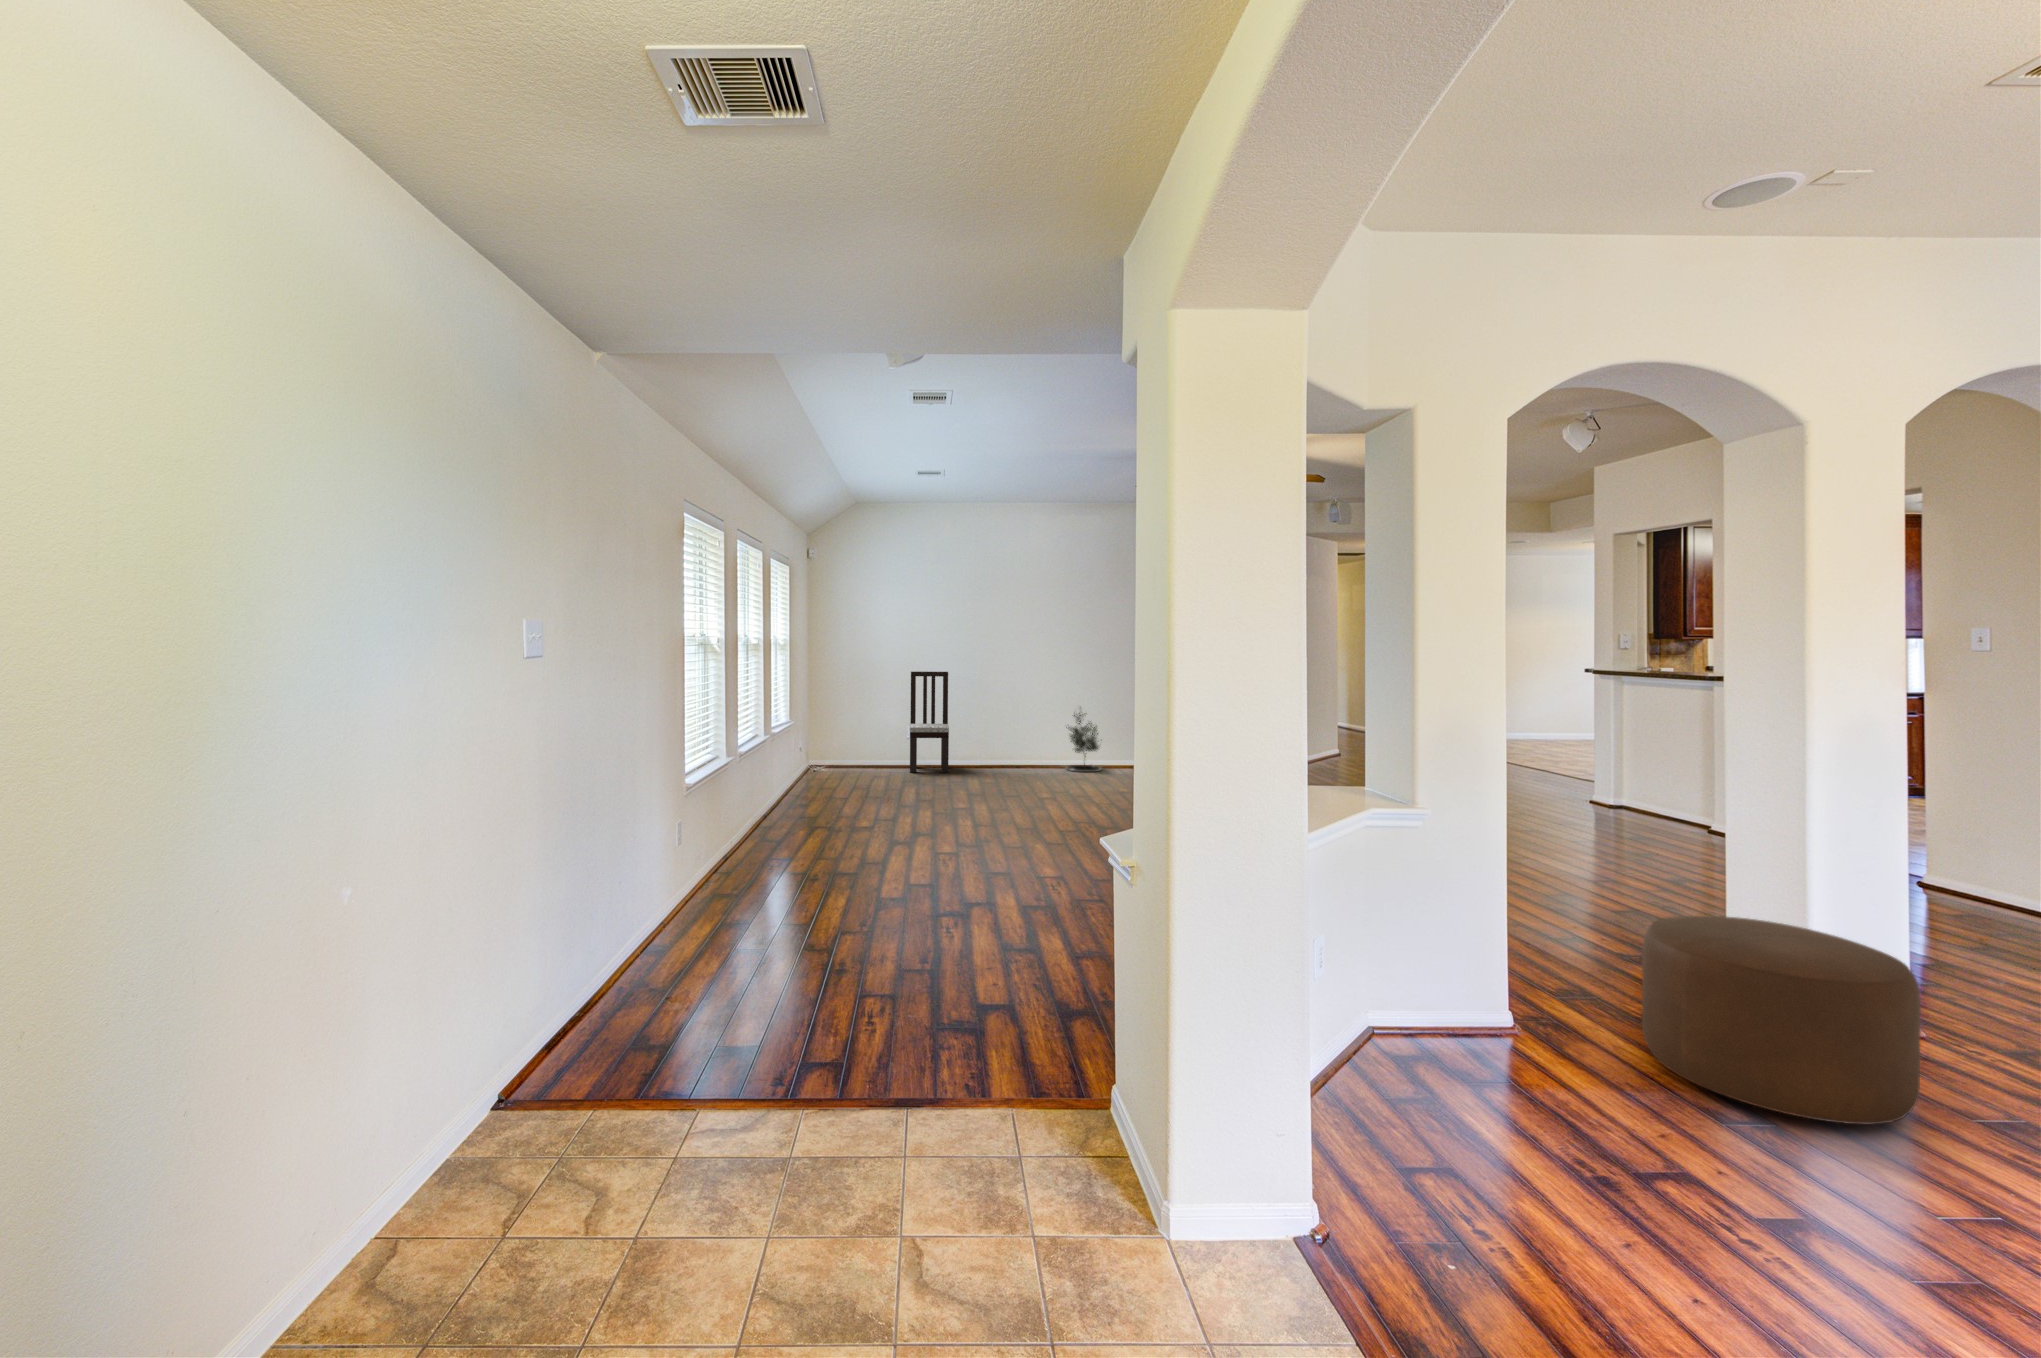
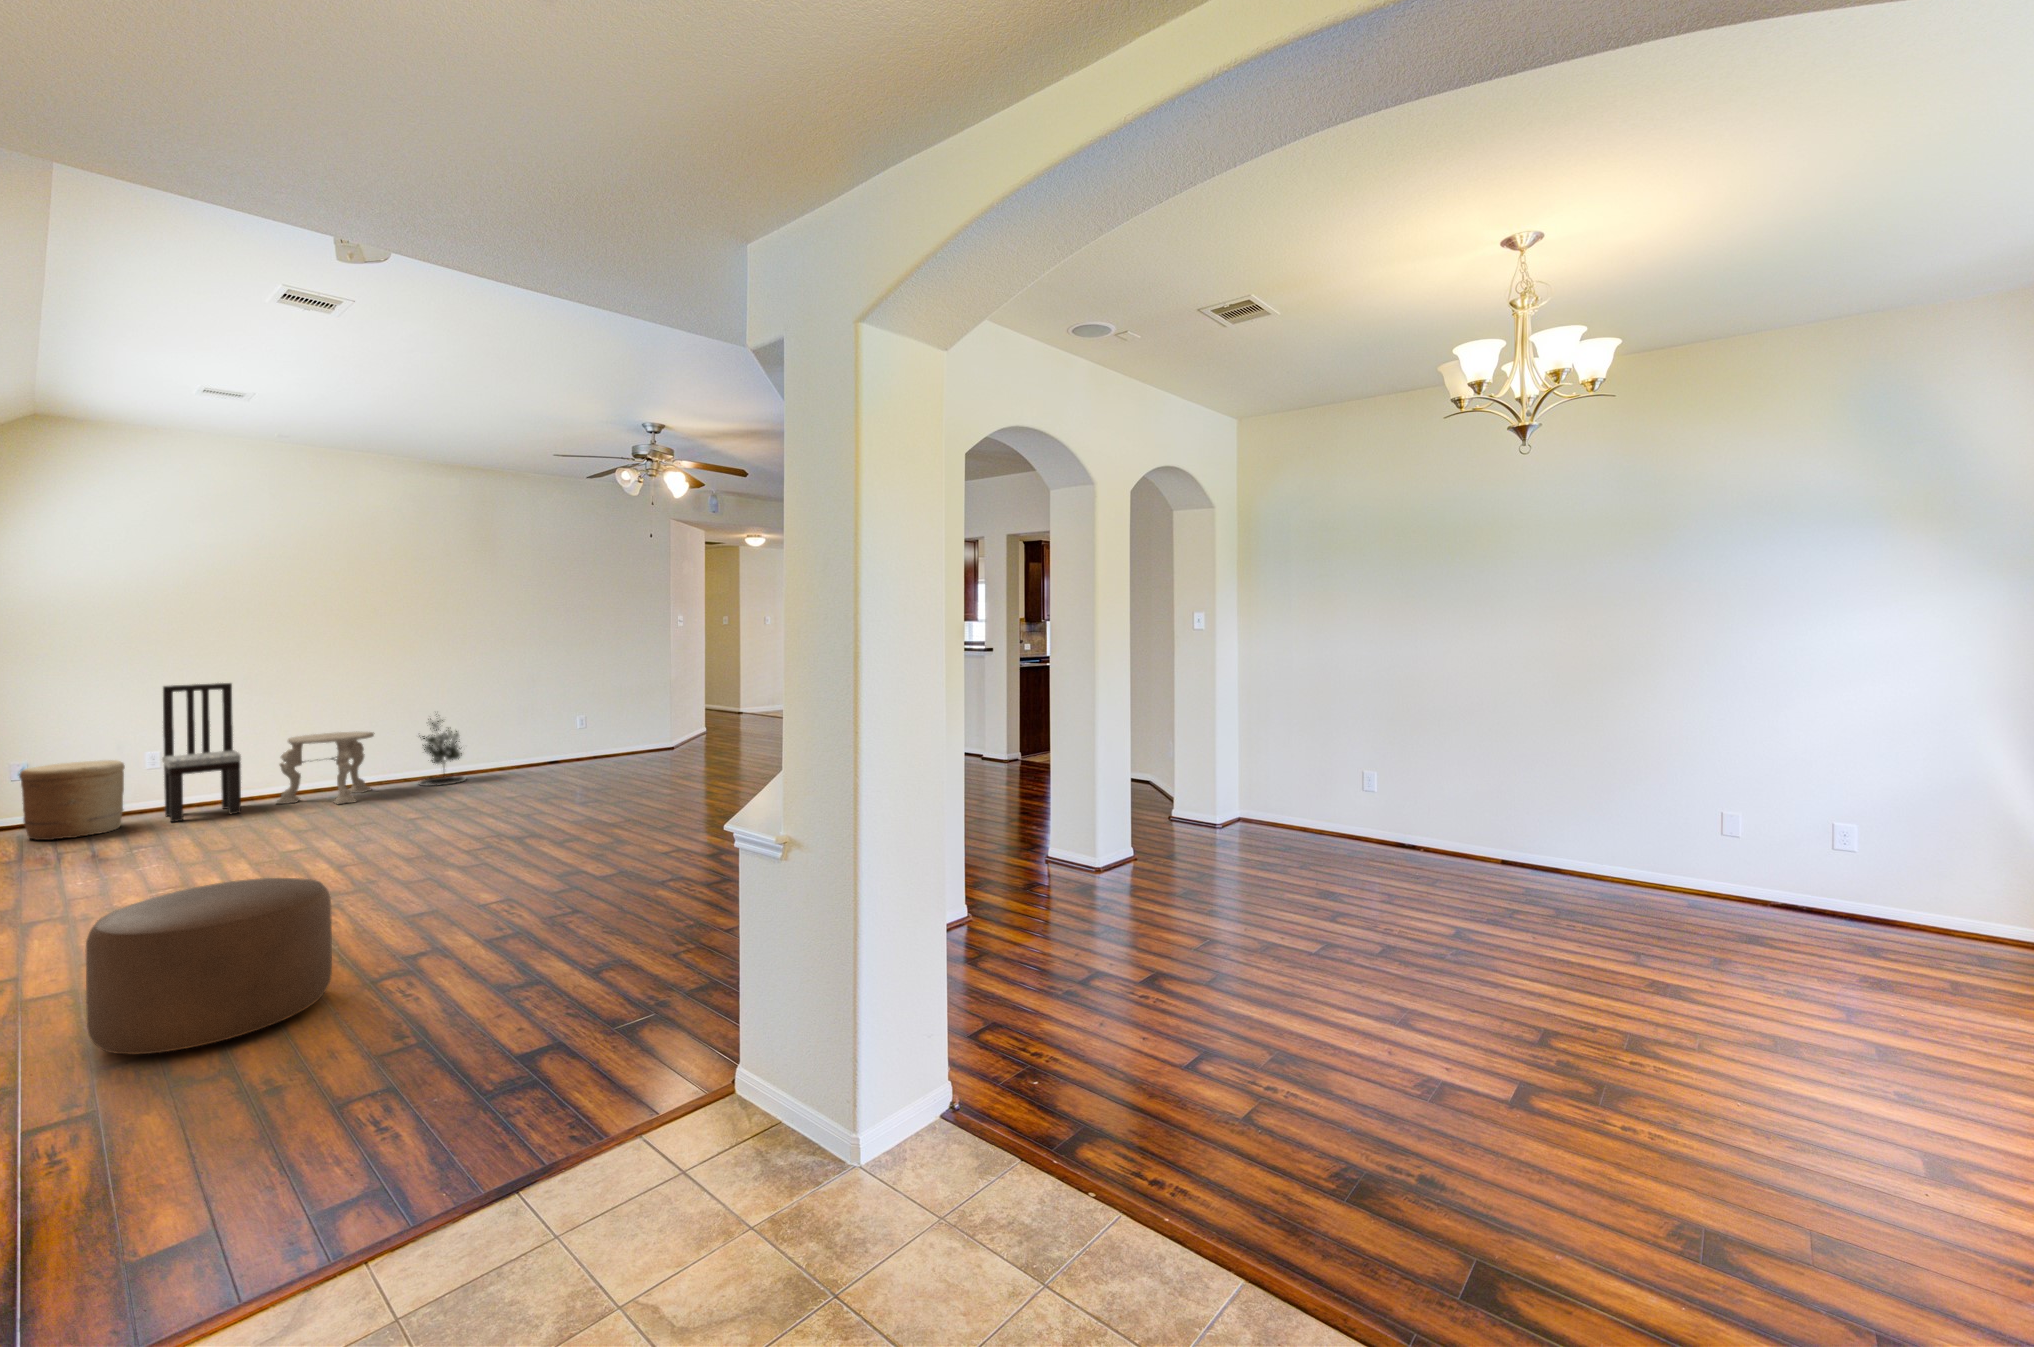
side table: none [970,717,1034,776] -> present [277,732,374,805]
woven basket: none [839,722,888,774] -> present [19,760,125,840]
ottoman: present [1642,916,1921,1124] -> present [86,878,332,1054]

